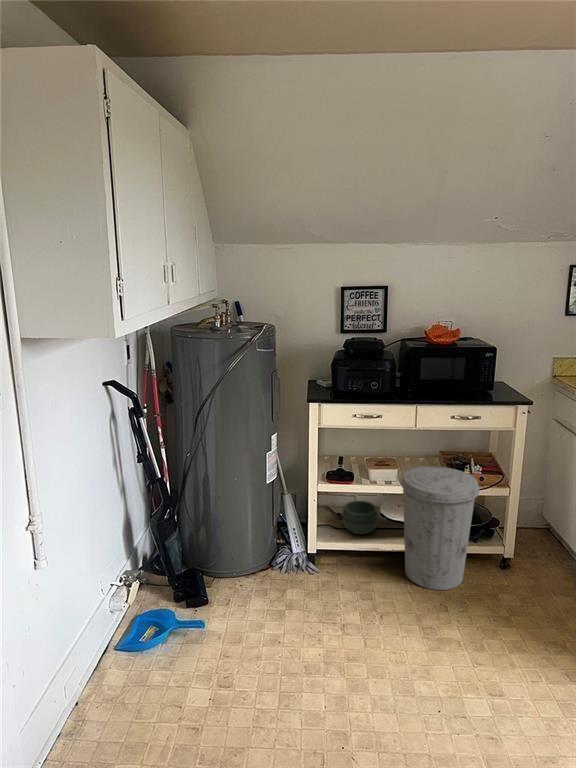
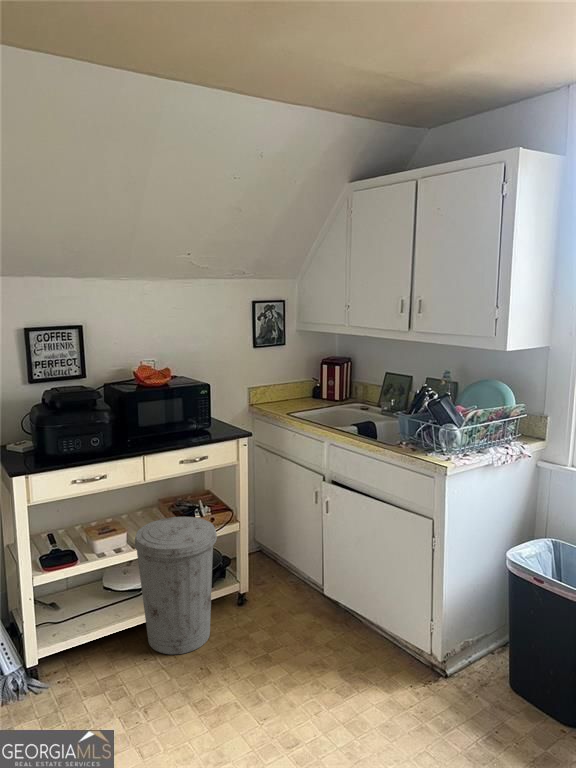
bowl: present [343,501,378,534] -> none [62,579,106,622]

